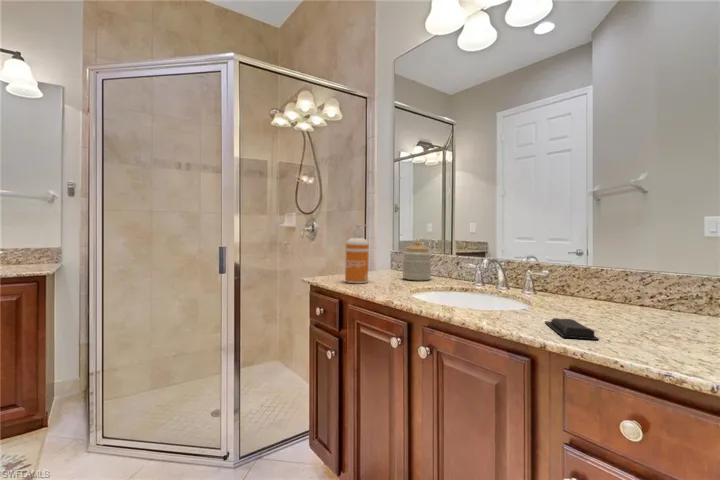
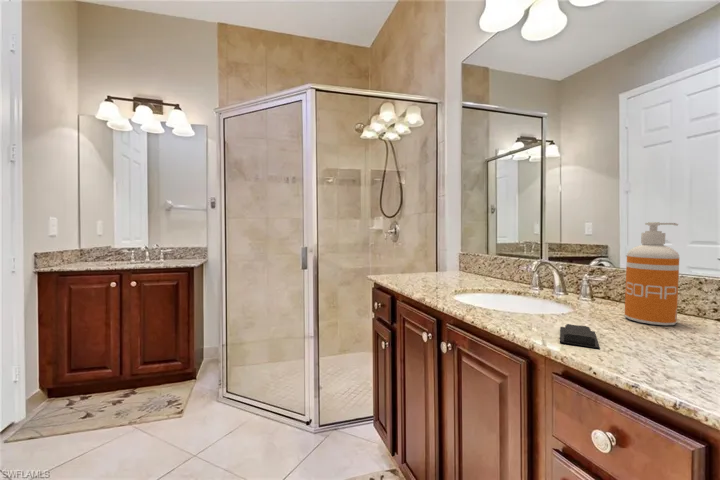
soap dispenser: present [345,224,369,283] -> present [625,222,679,325]
jar: present [403,241,431,280] -> none [462,242,492,282]

